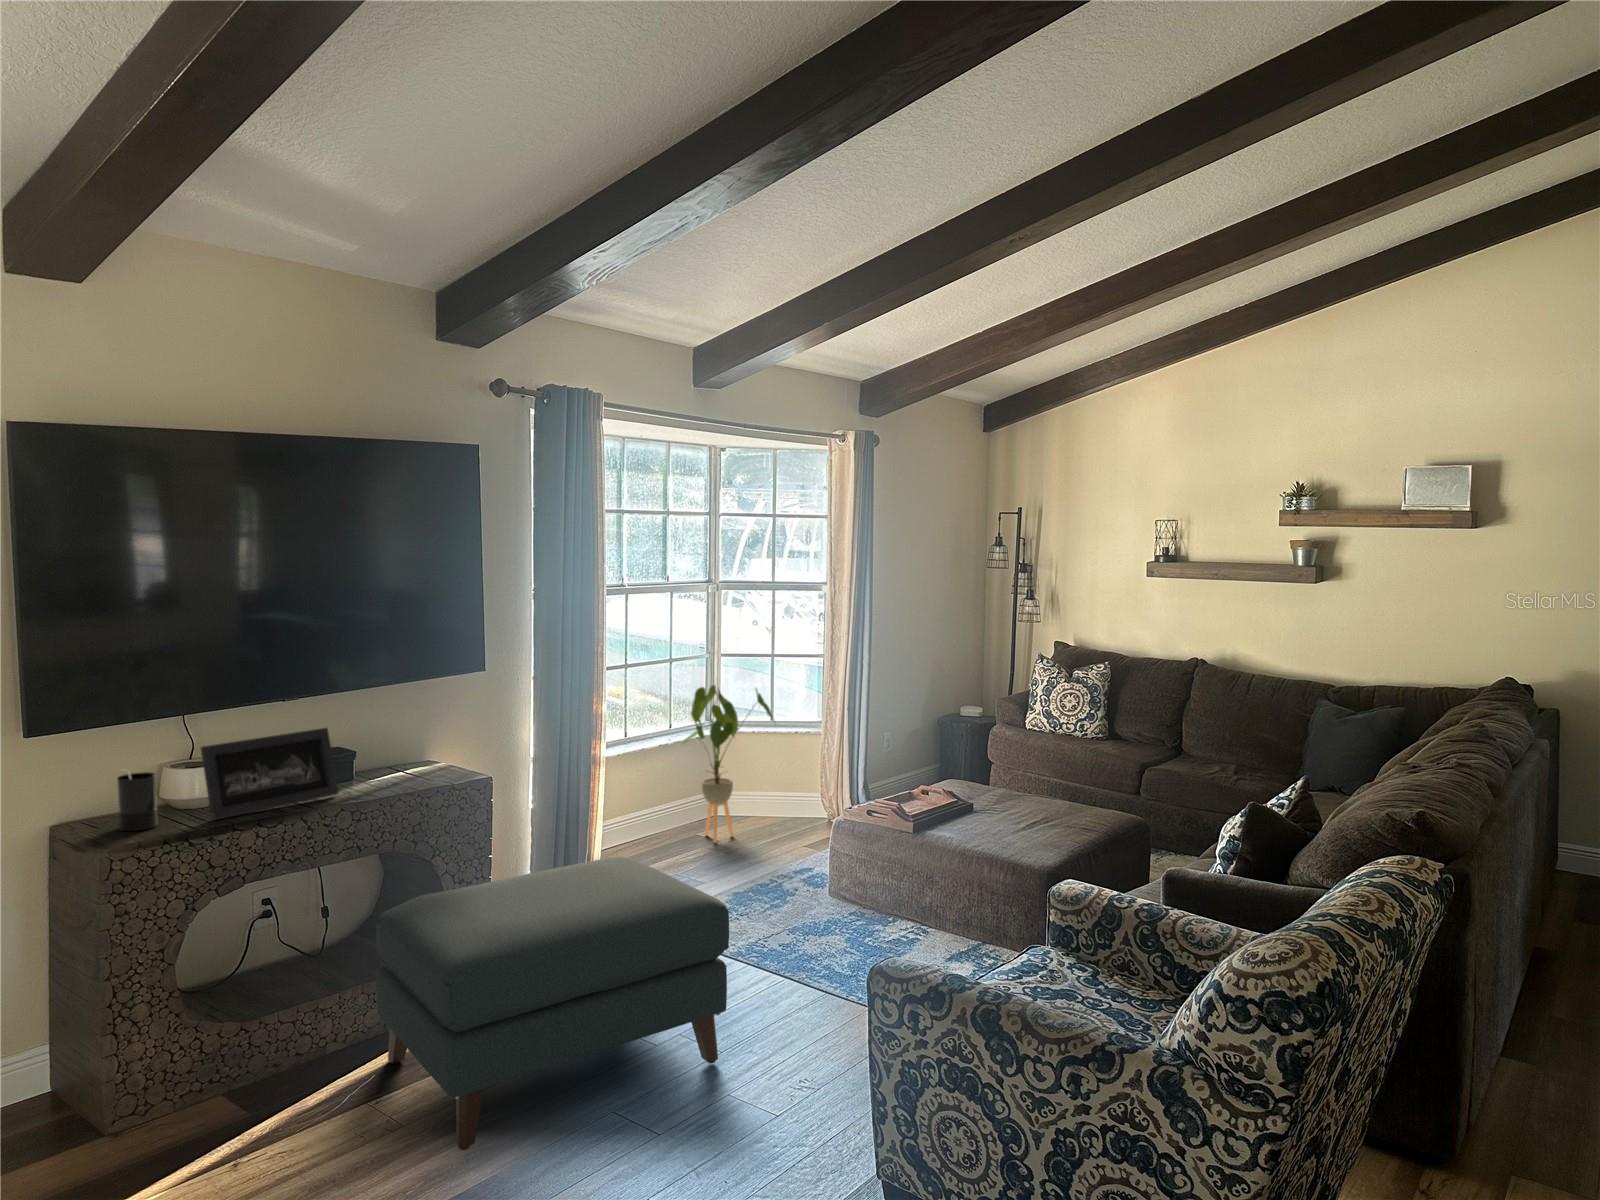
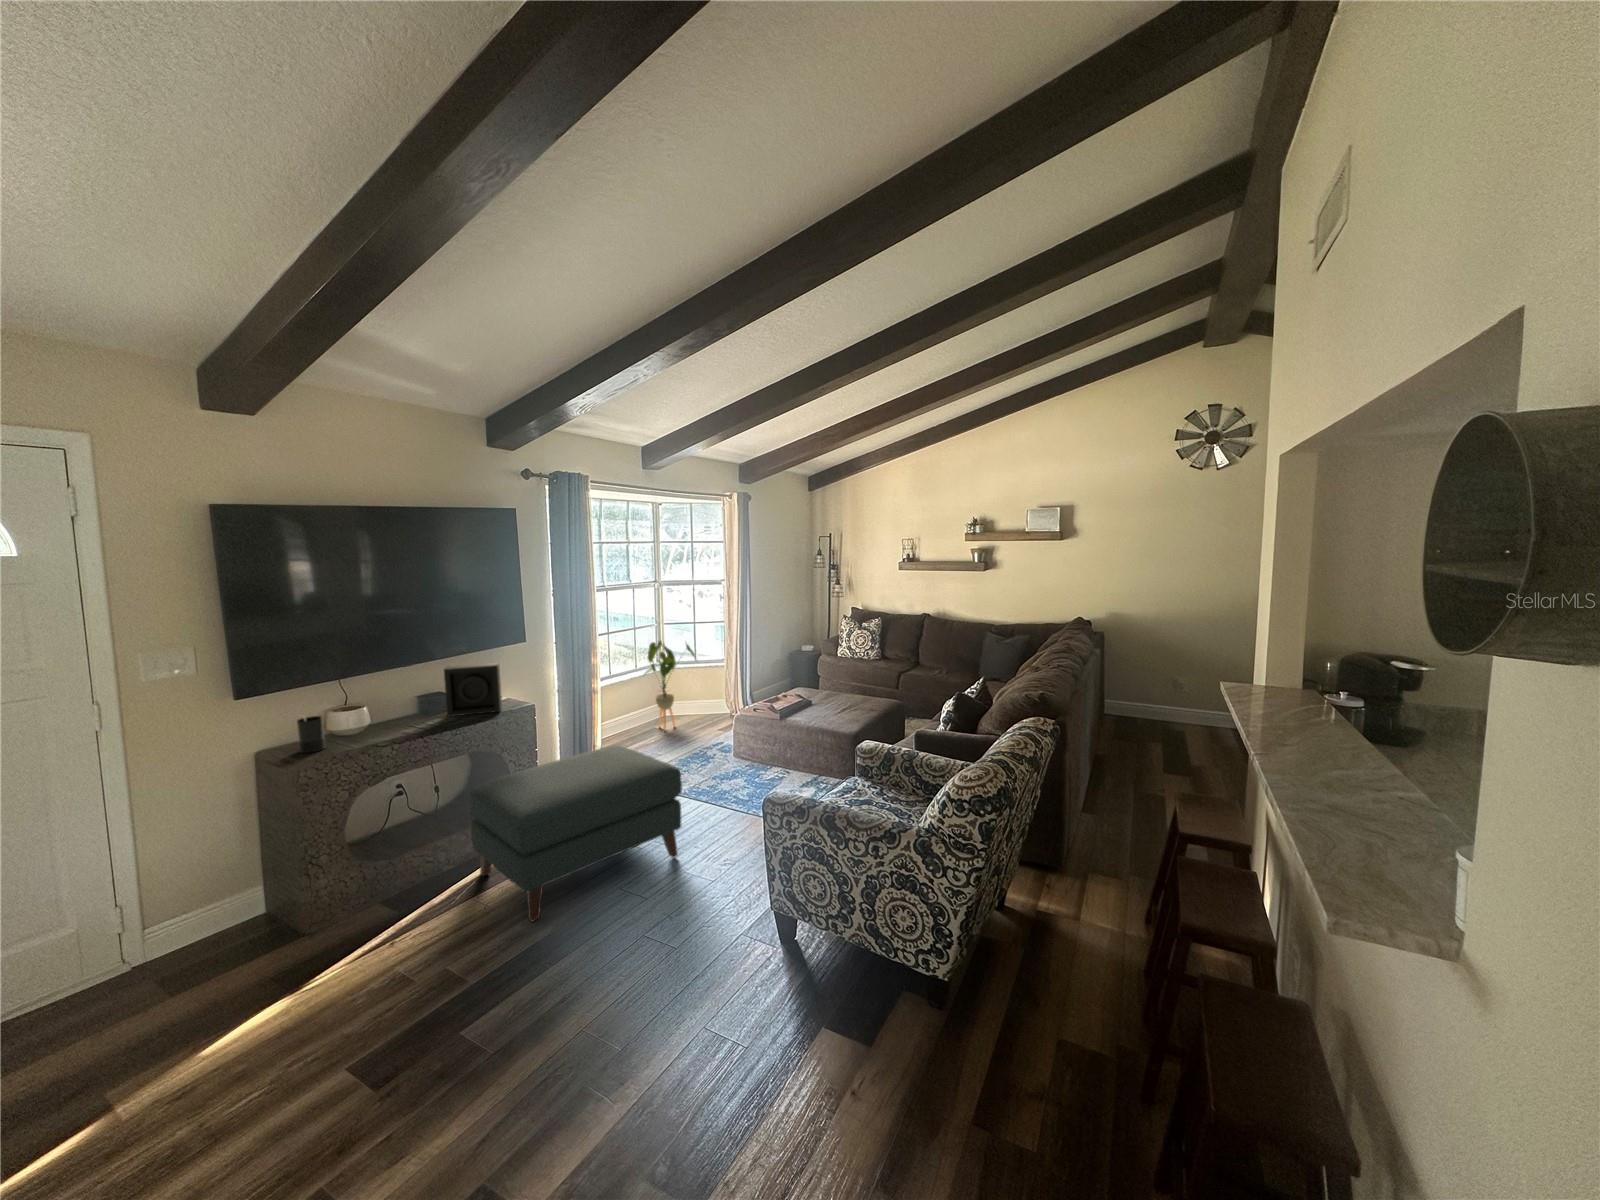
speaker: none [349,703,439,789] -> present [444,663,502,717]
picture frame: present [200,728,338,820] -> none [350,681,440,742]

